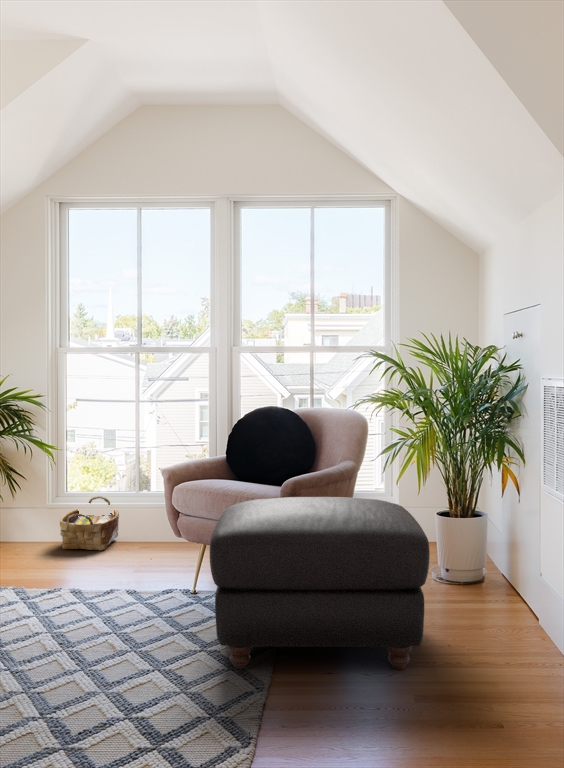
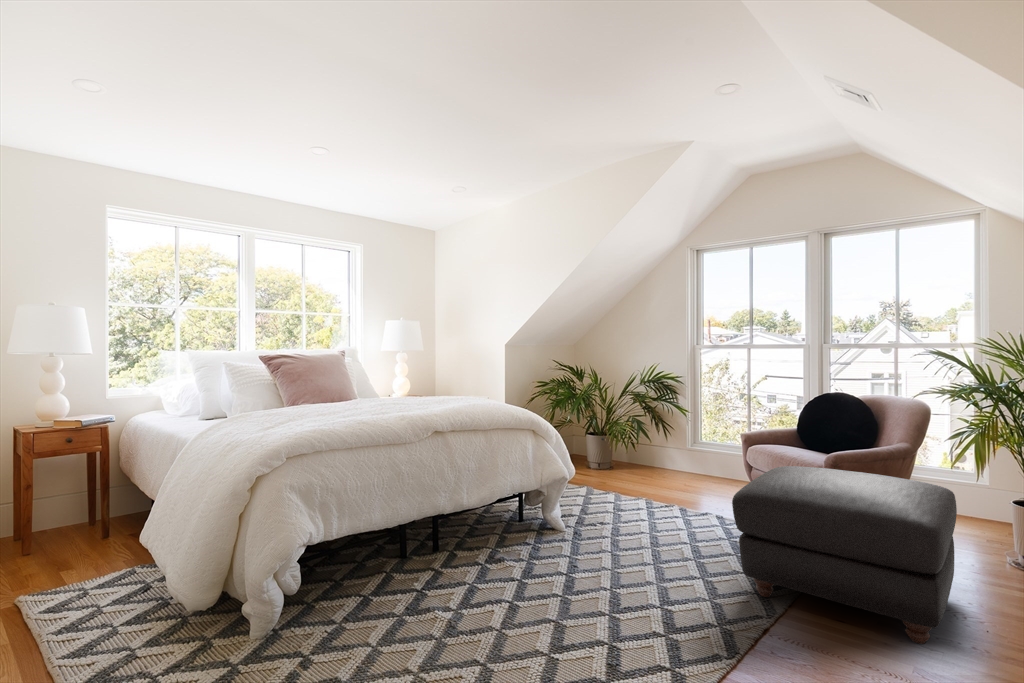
woven basket: present [60,496,119,550] -> none [688,440,733,479]

